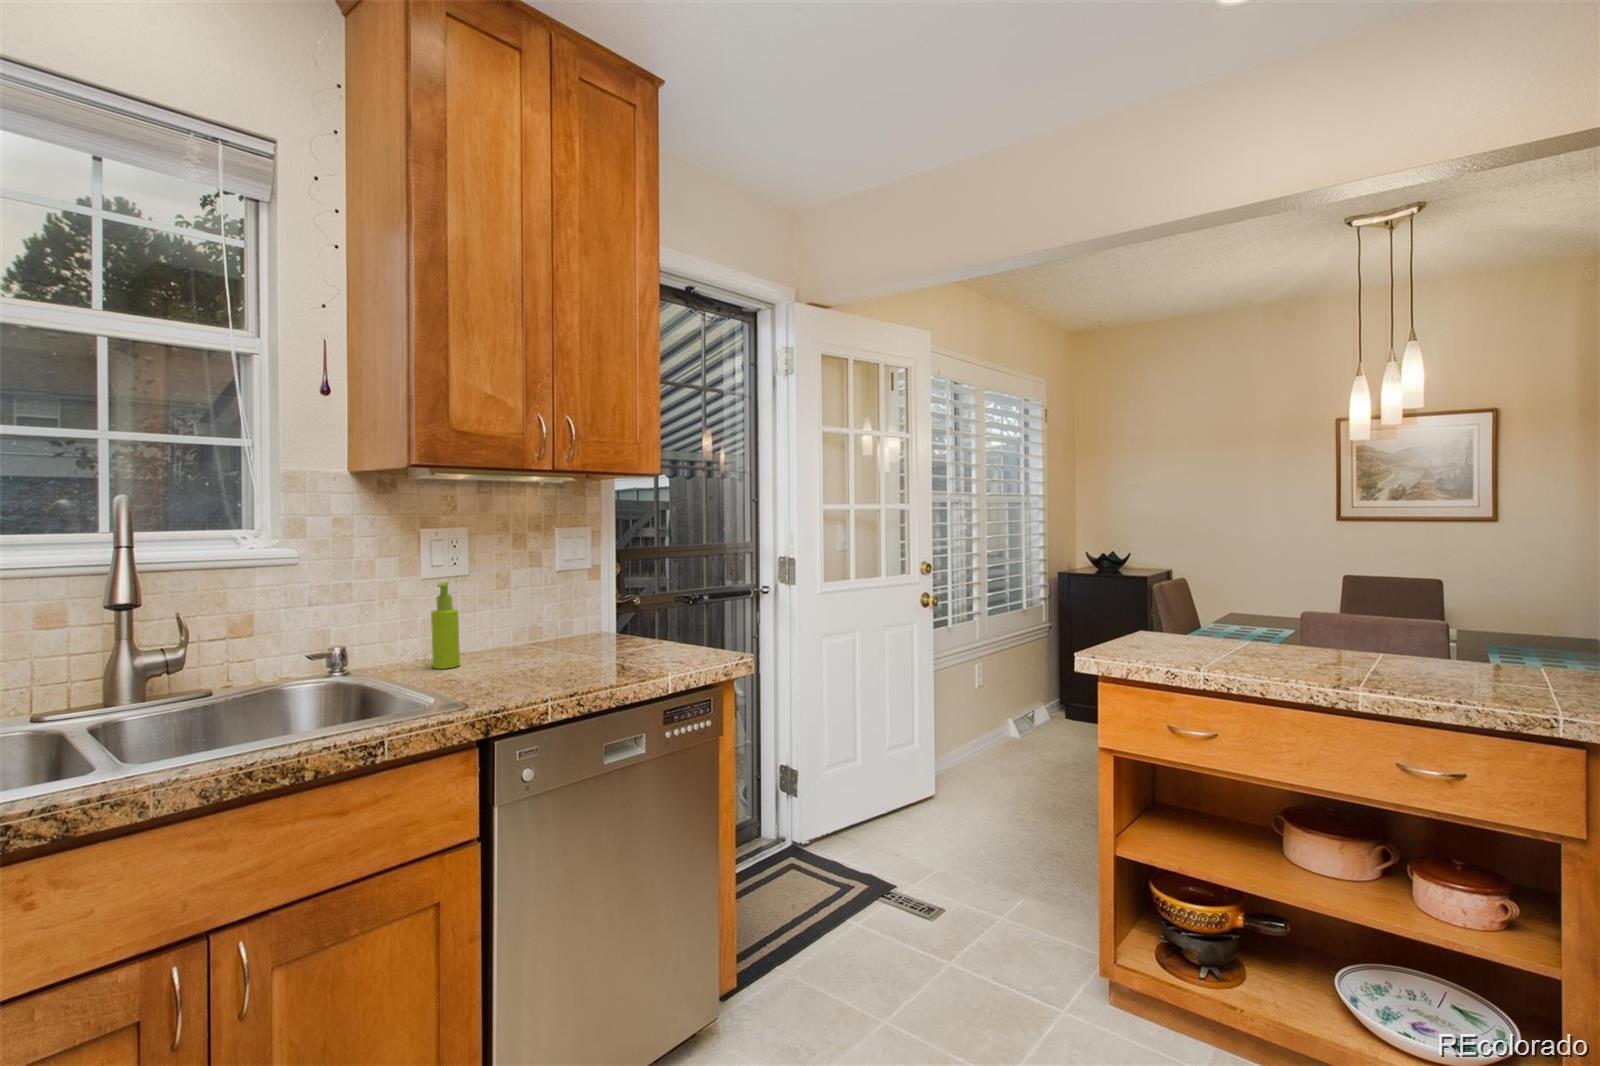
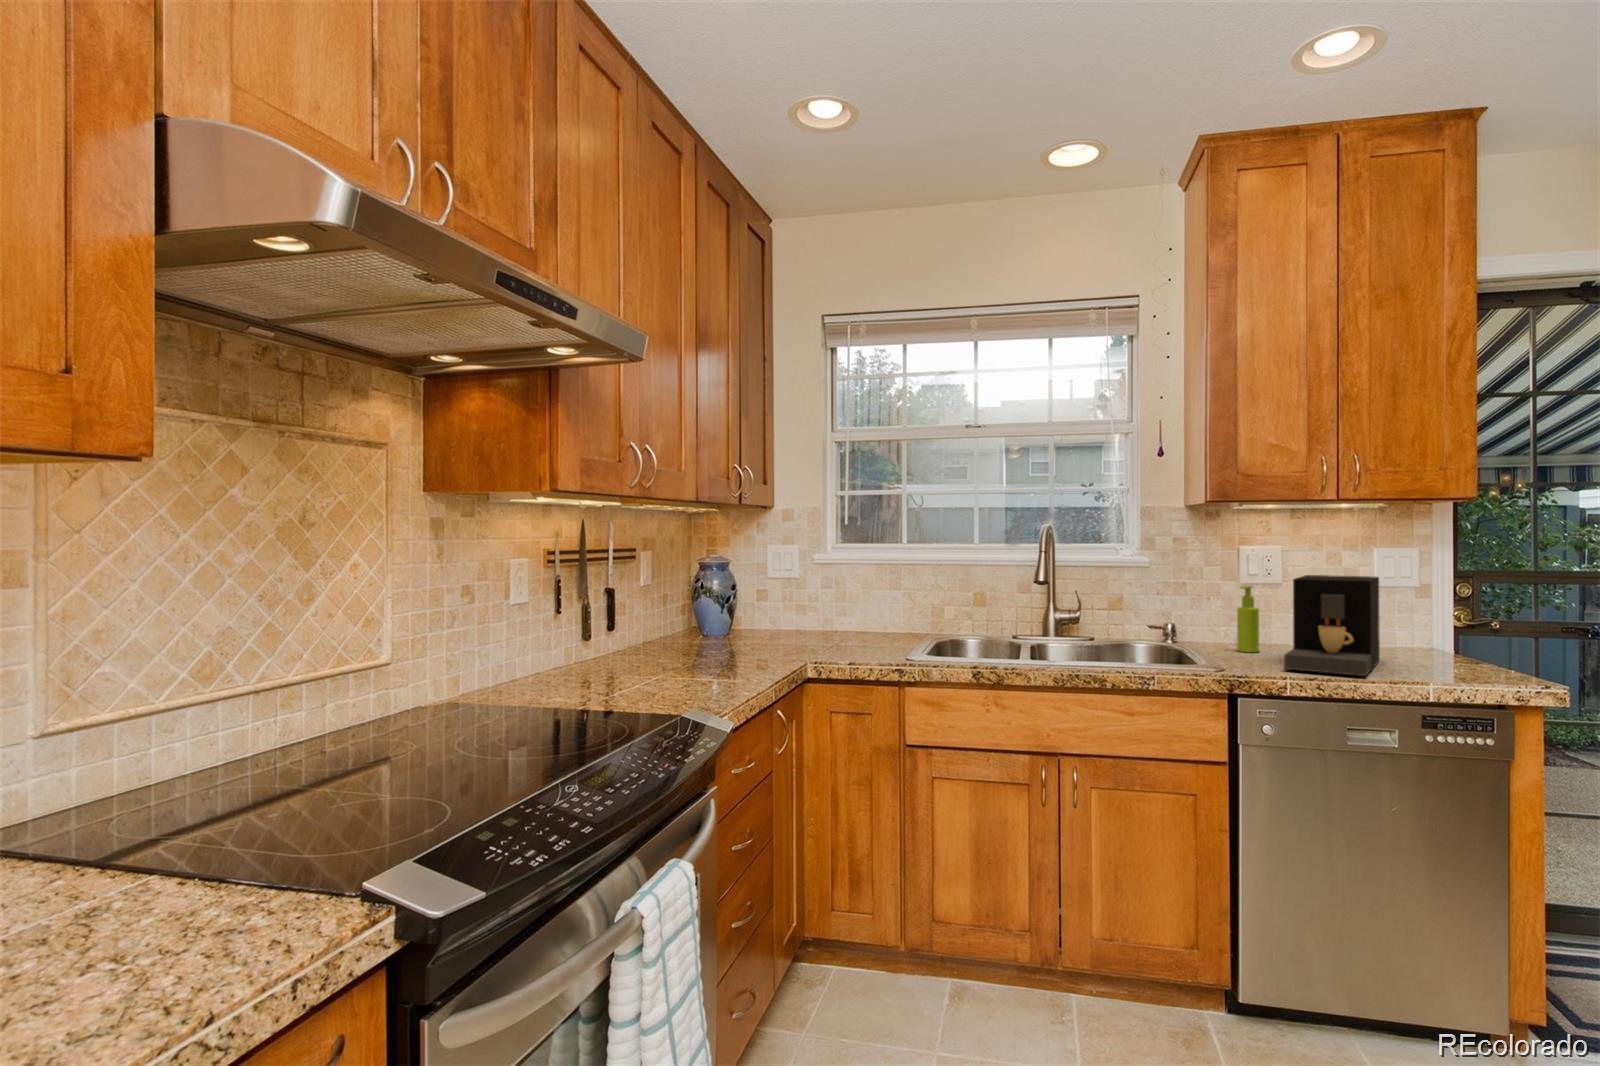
coffee maker: none [511,560,615,687] -> present [1284,575,1380,676]

